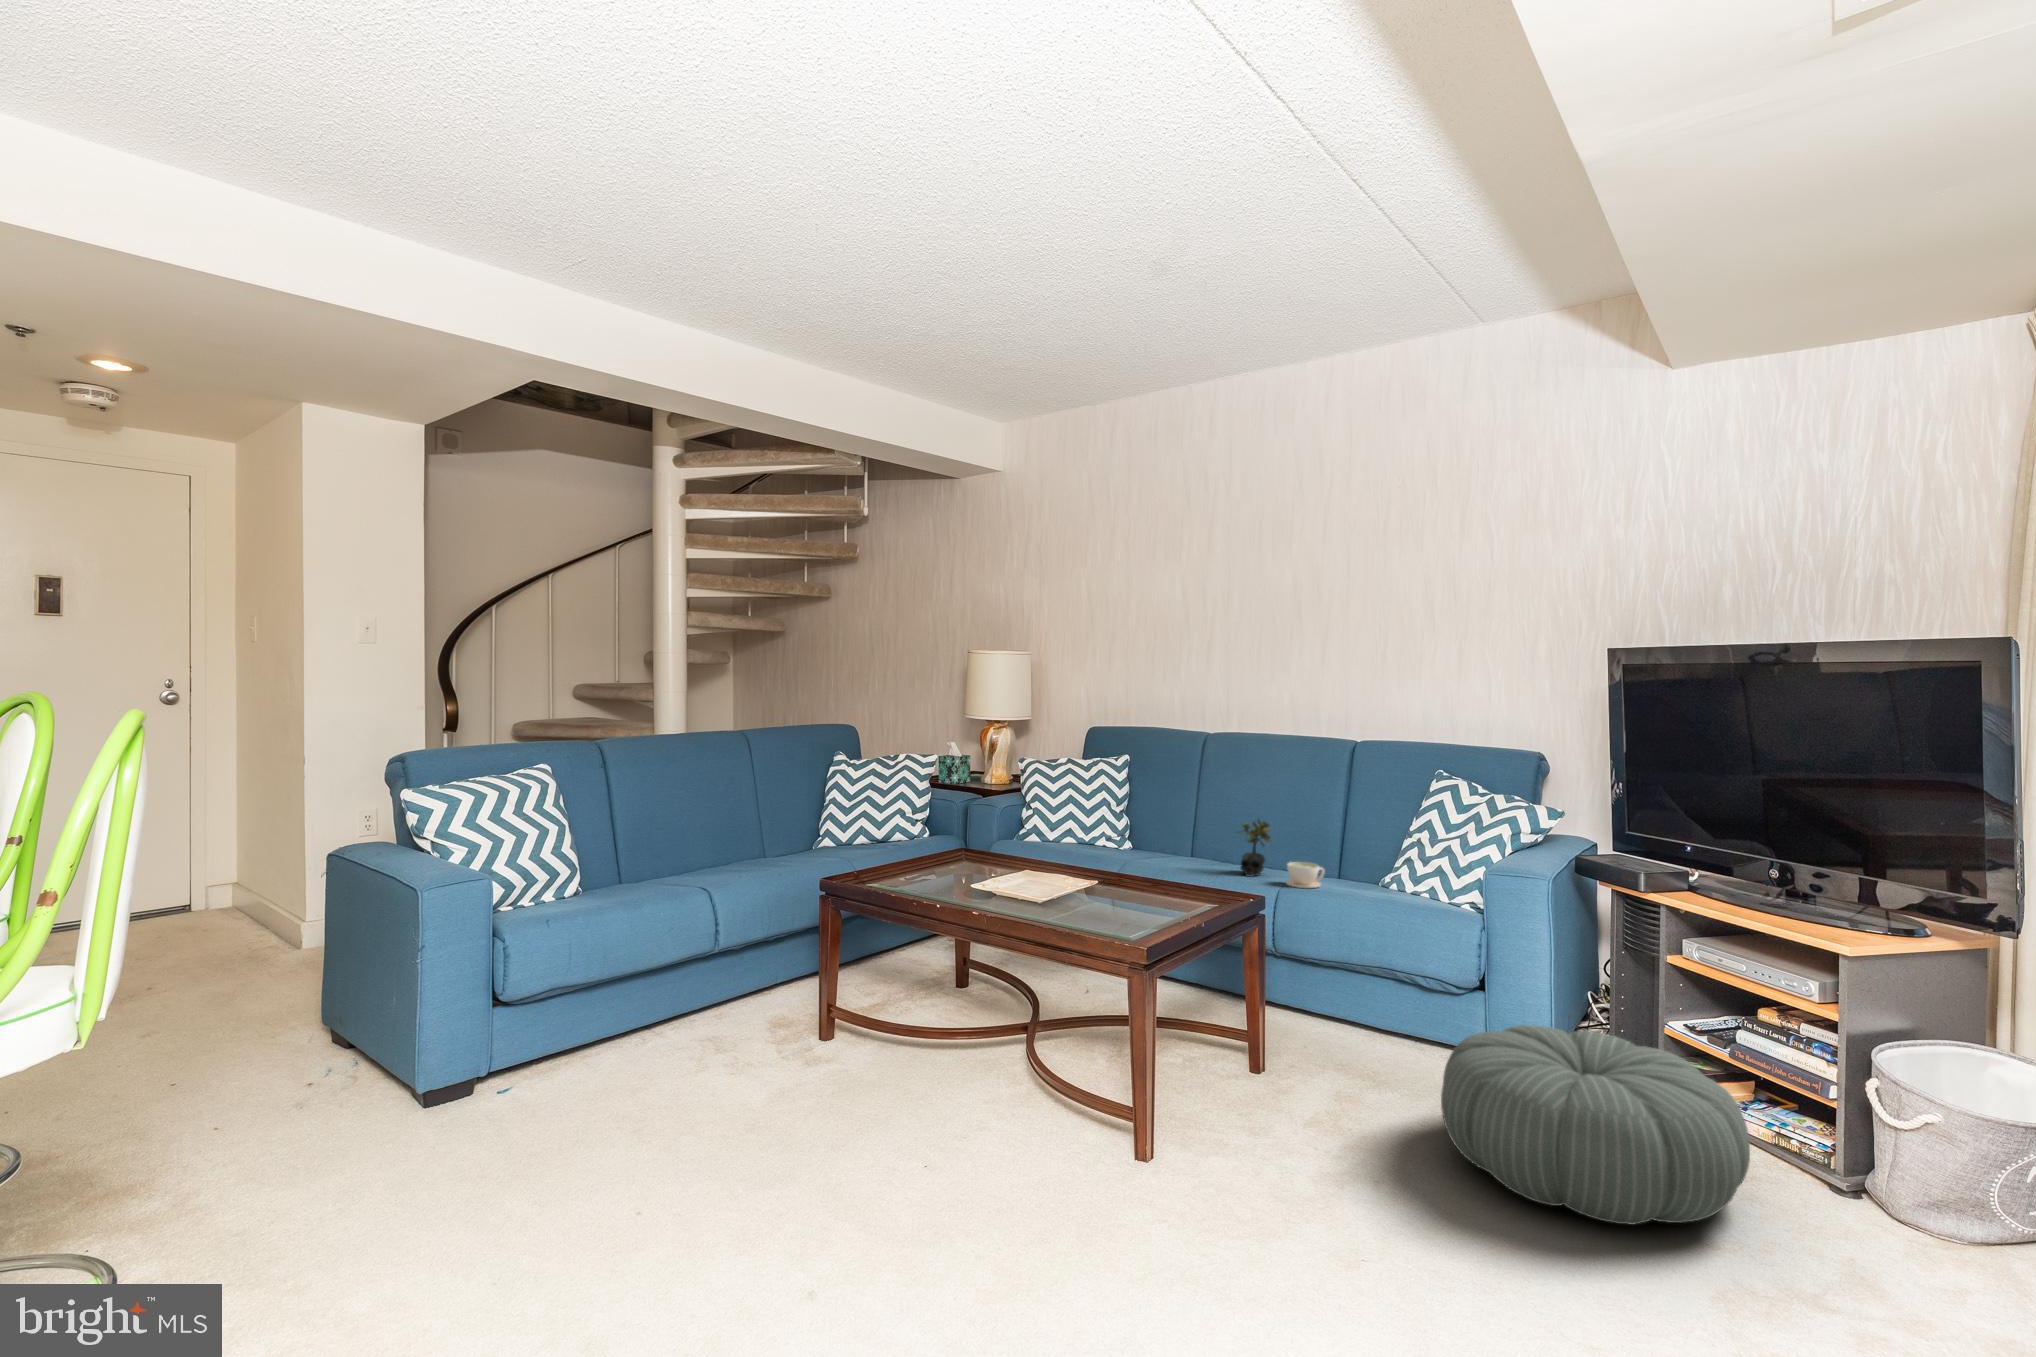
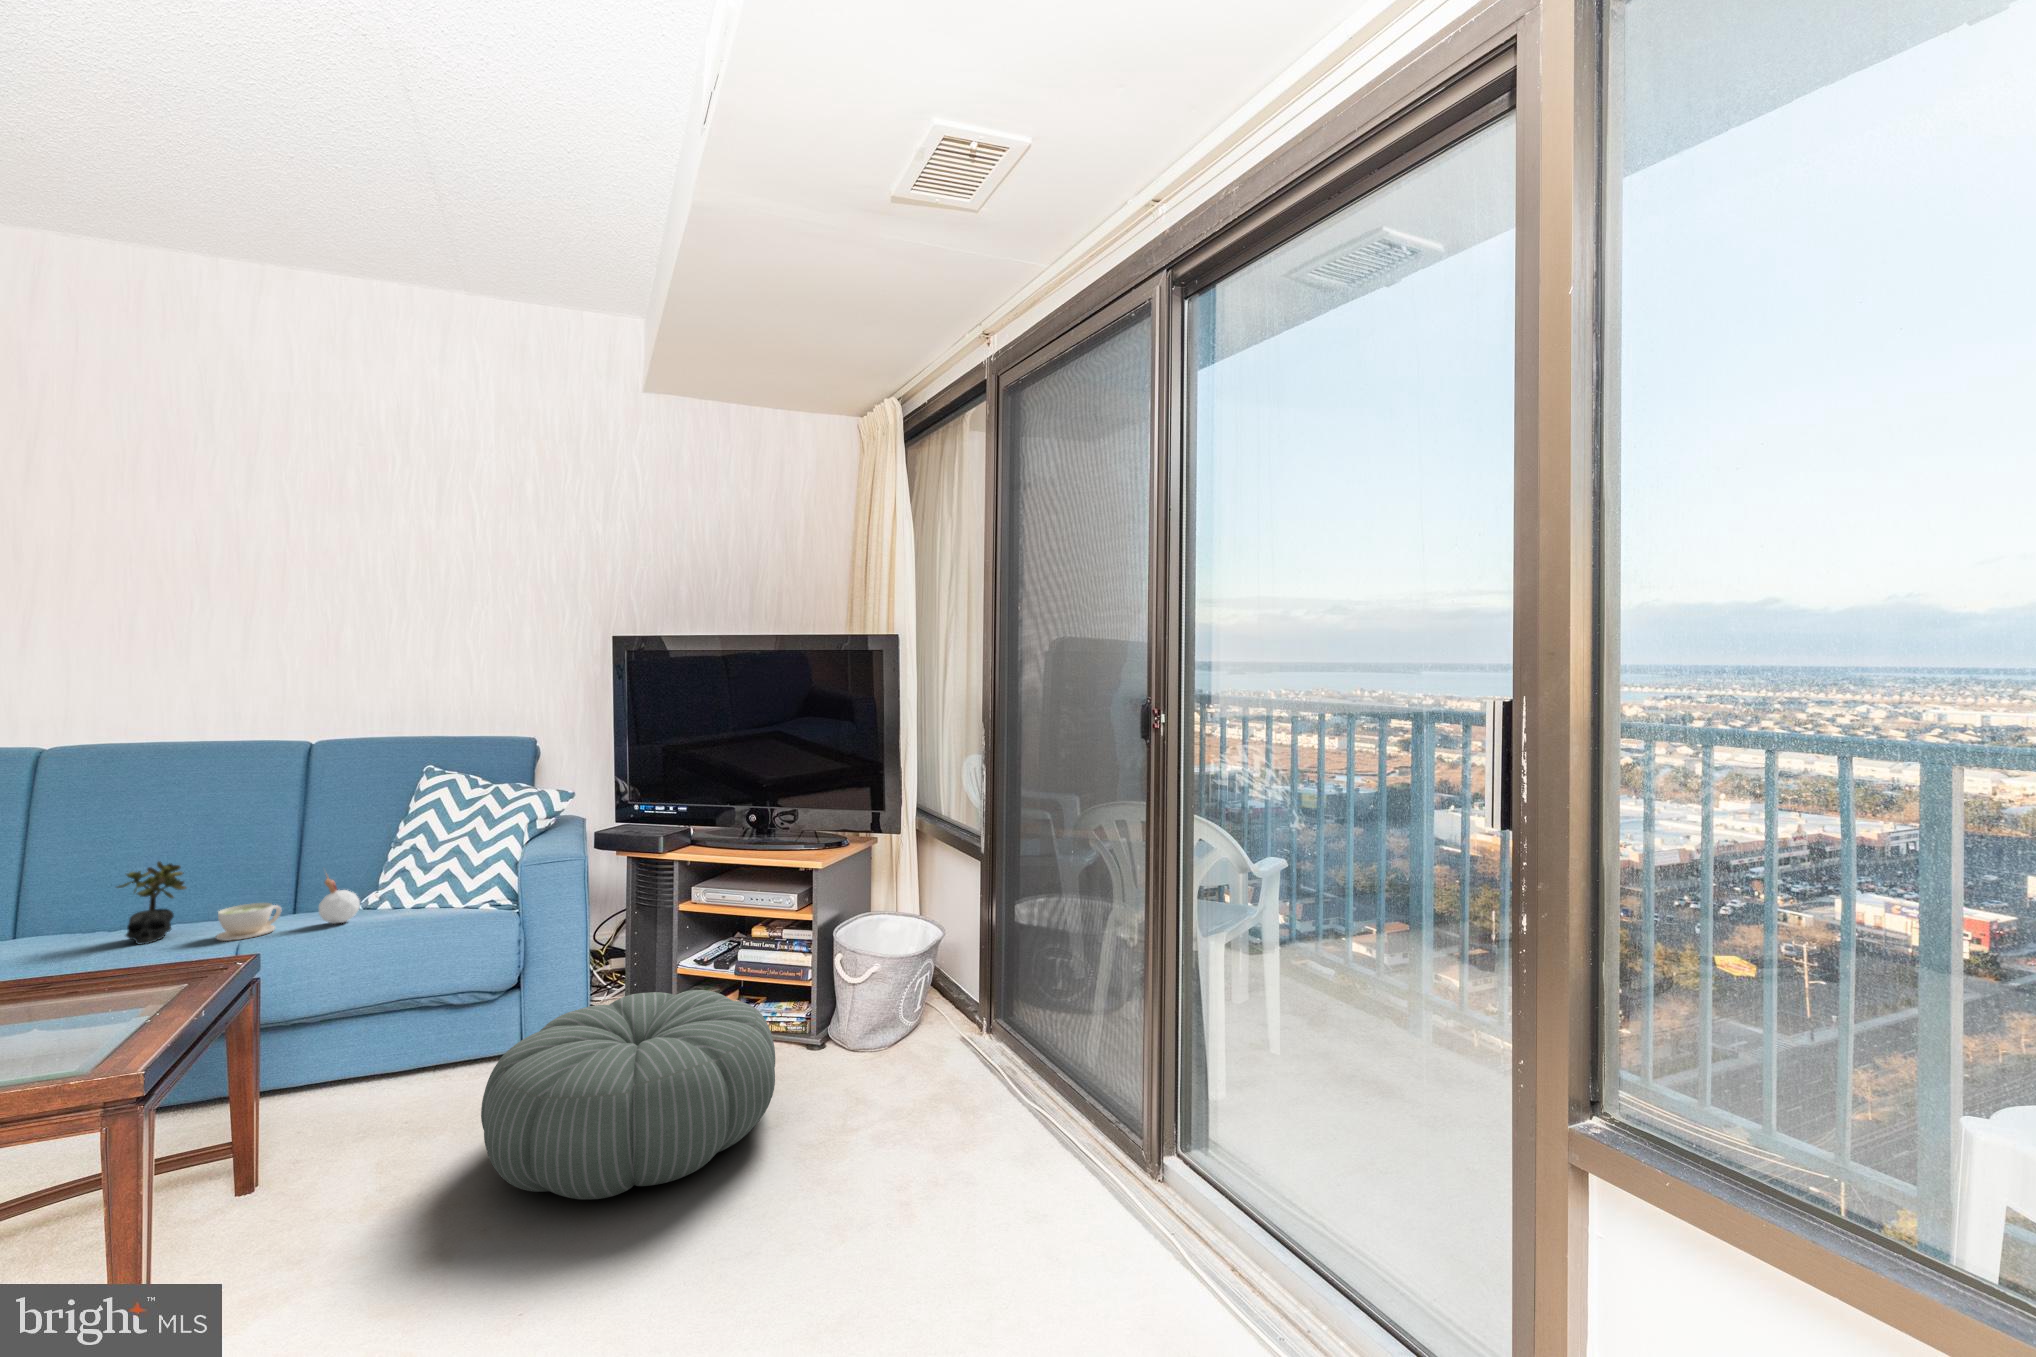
candle: none [1347,844,1375,893] -> present [319,873,360,924]

